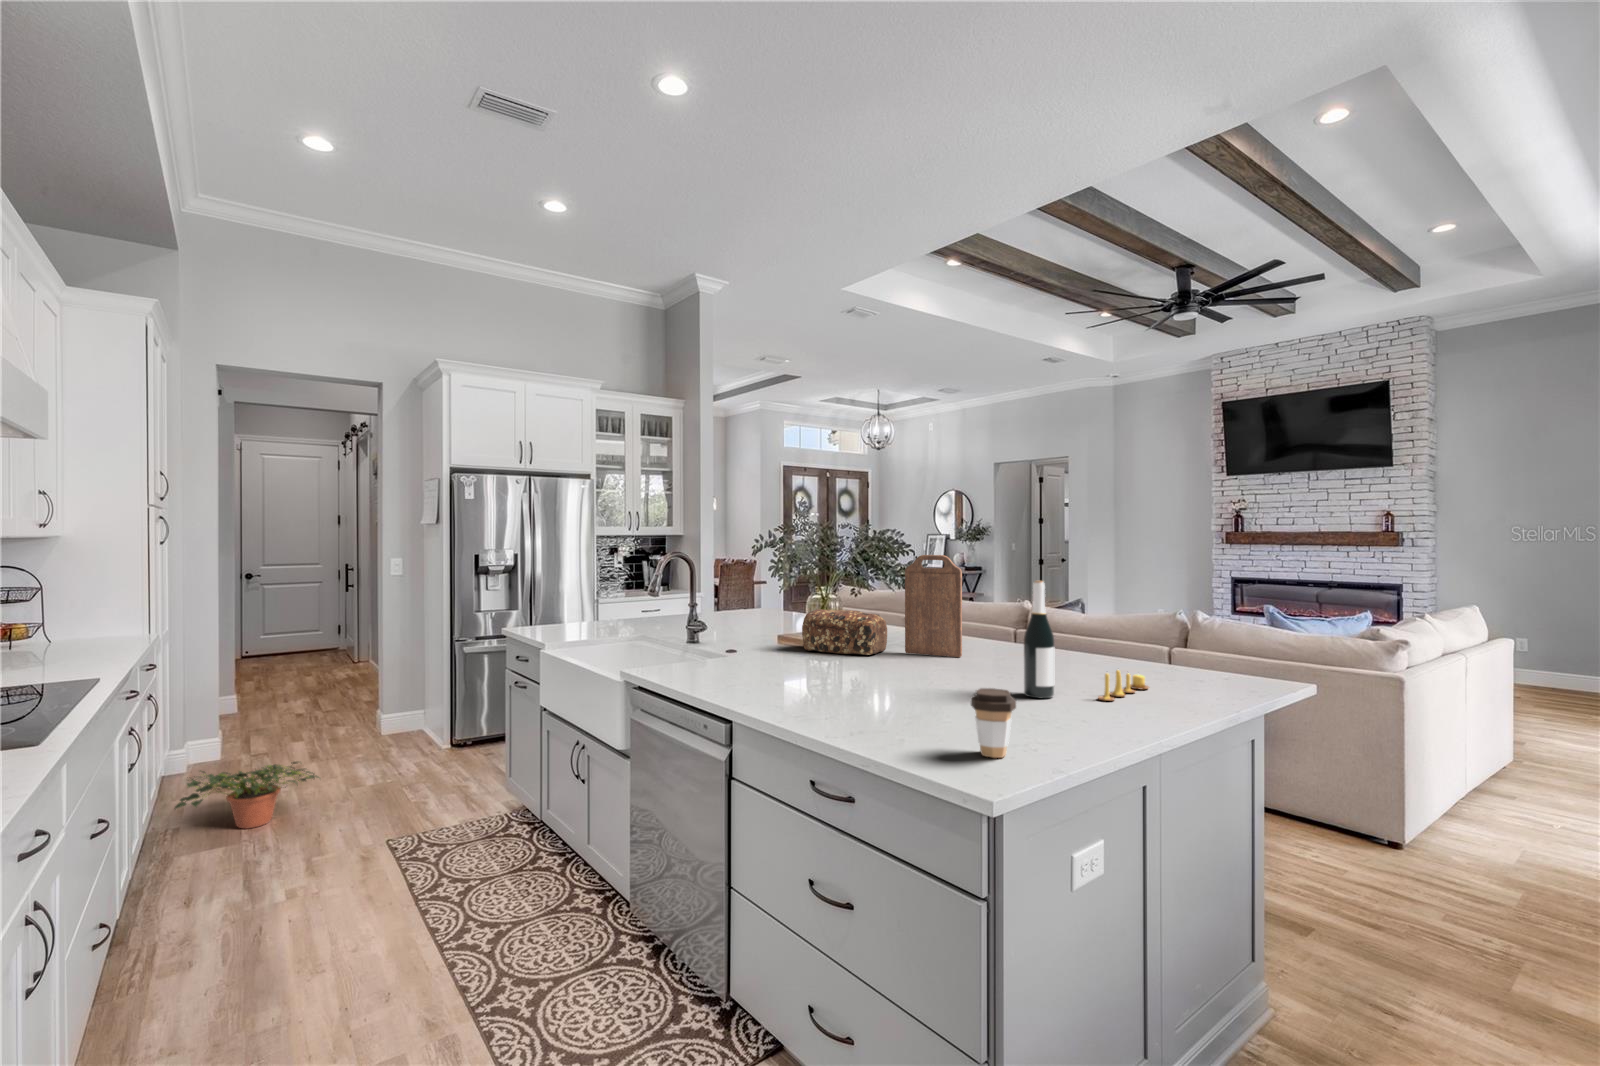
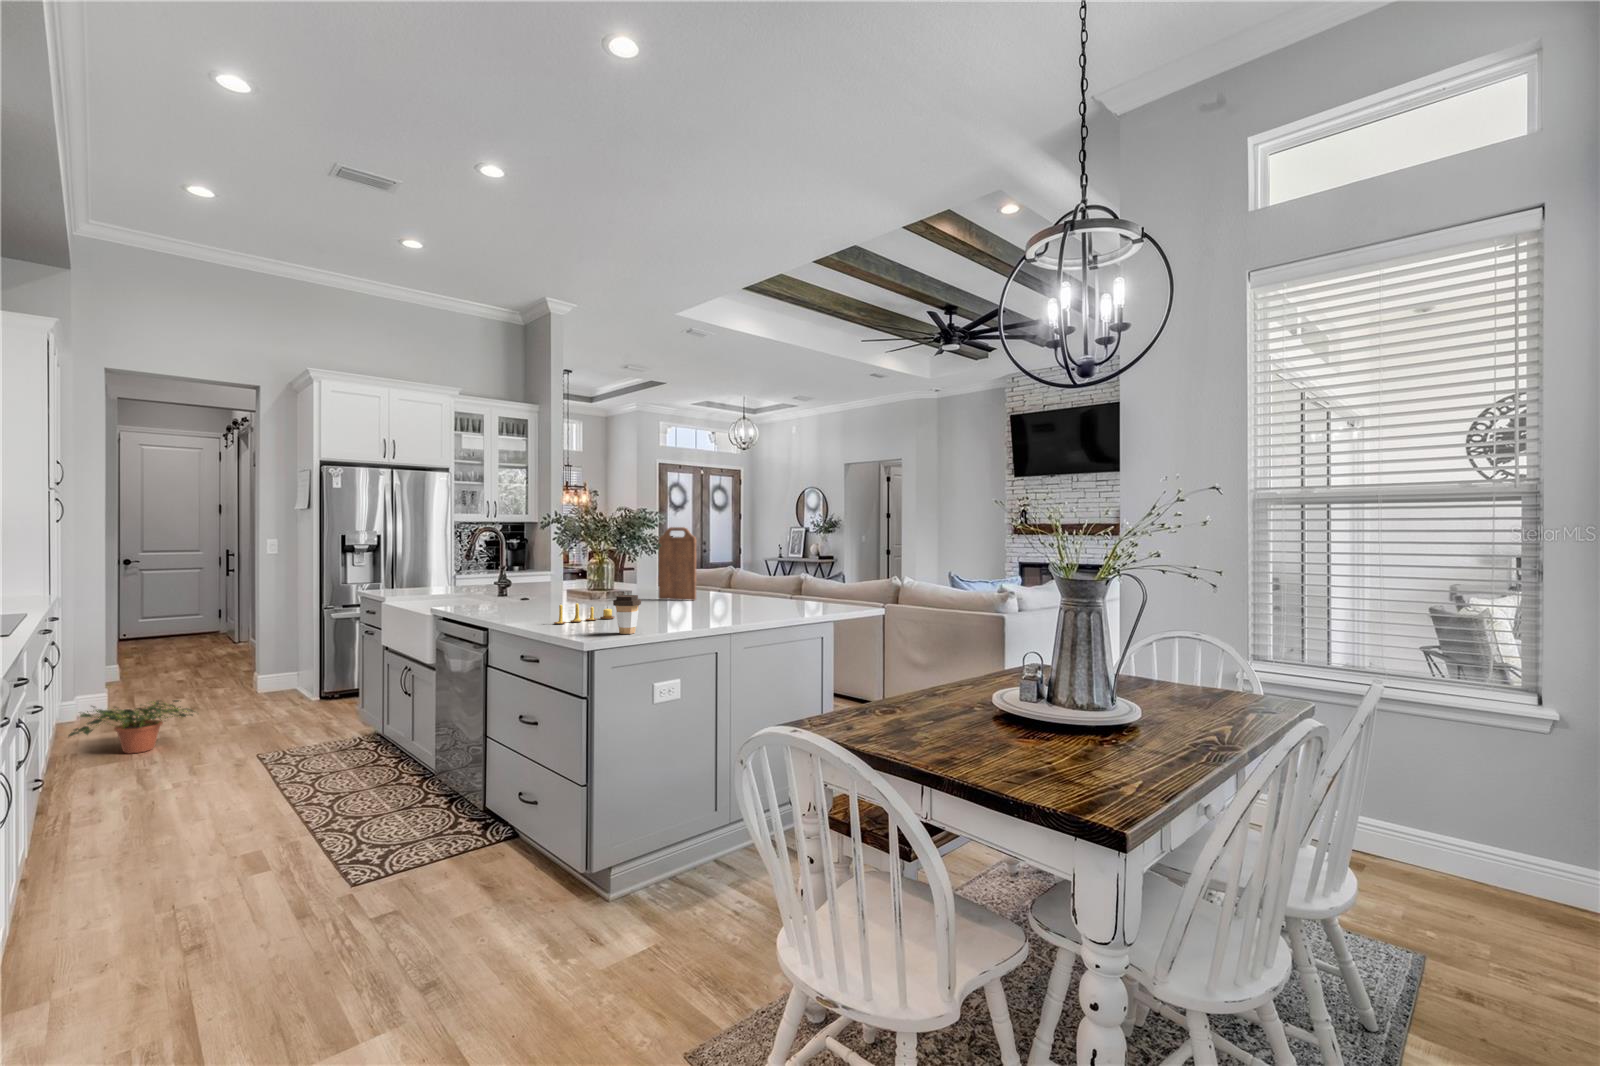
wine bottle: present [1024,581,1054,698] -> none [699,539,718,615]
bread loaf: present [802,609,887,655] -> none [584,568,648,600]
candle: present [1098,670,1149,701] -> present [554,603,614,624]

